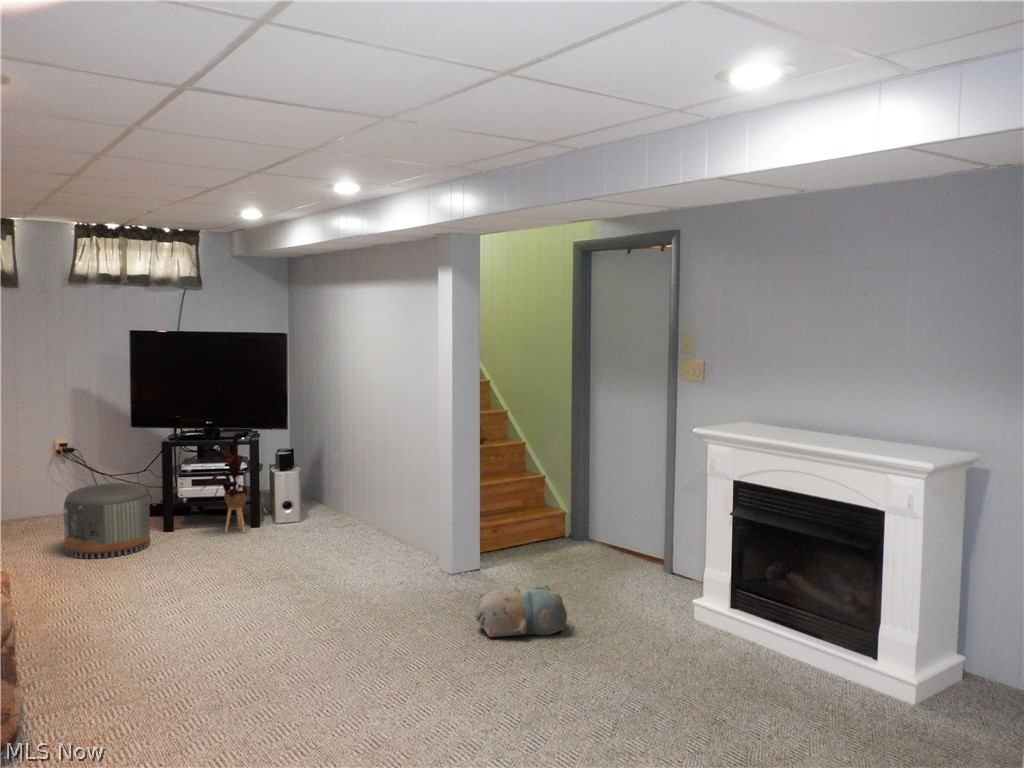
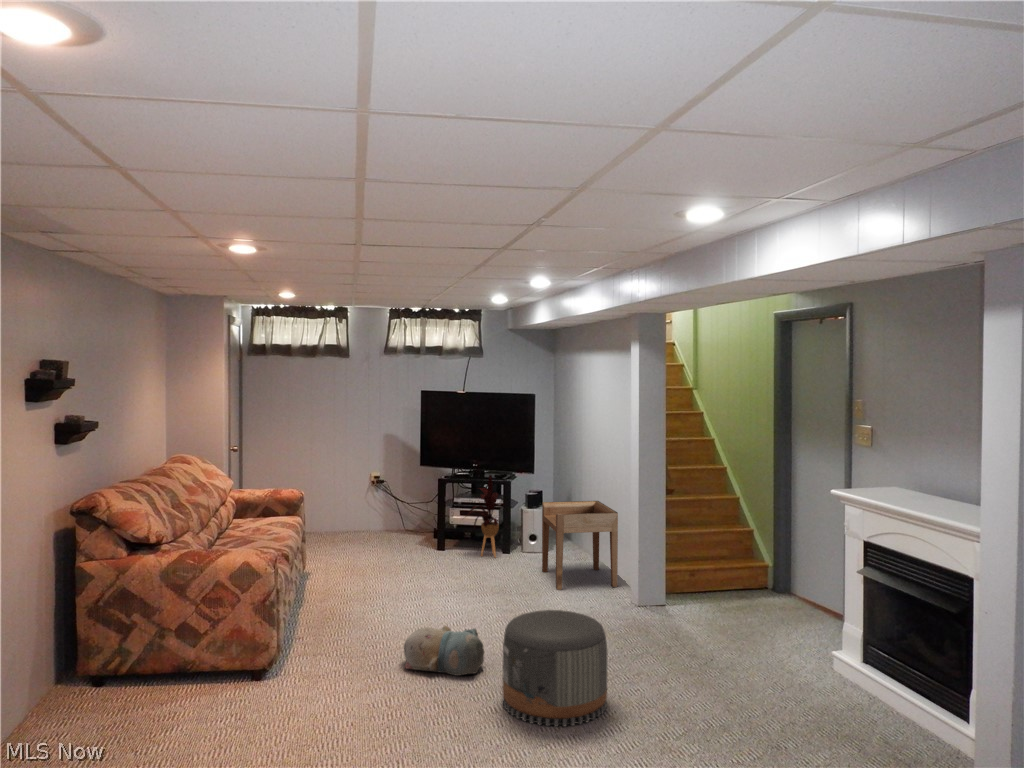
side table: none [308,456,405,562] -> present [542,501,618,590]
pouf: present [63,483,150,559] -> present [503,610,607,727]
plush toy: present [475,584,567,637] -> present [404,625,484,676]

